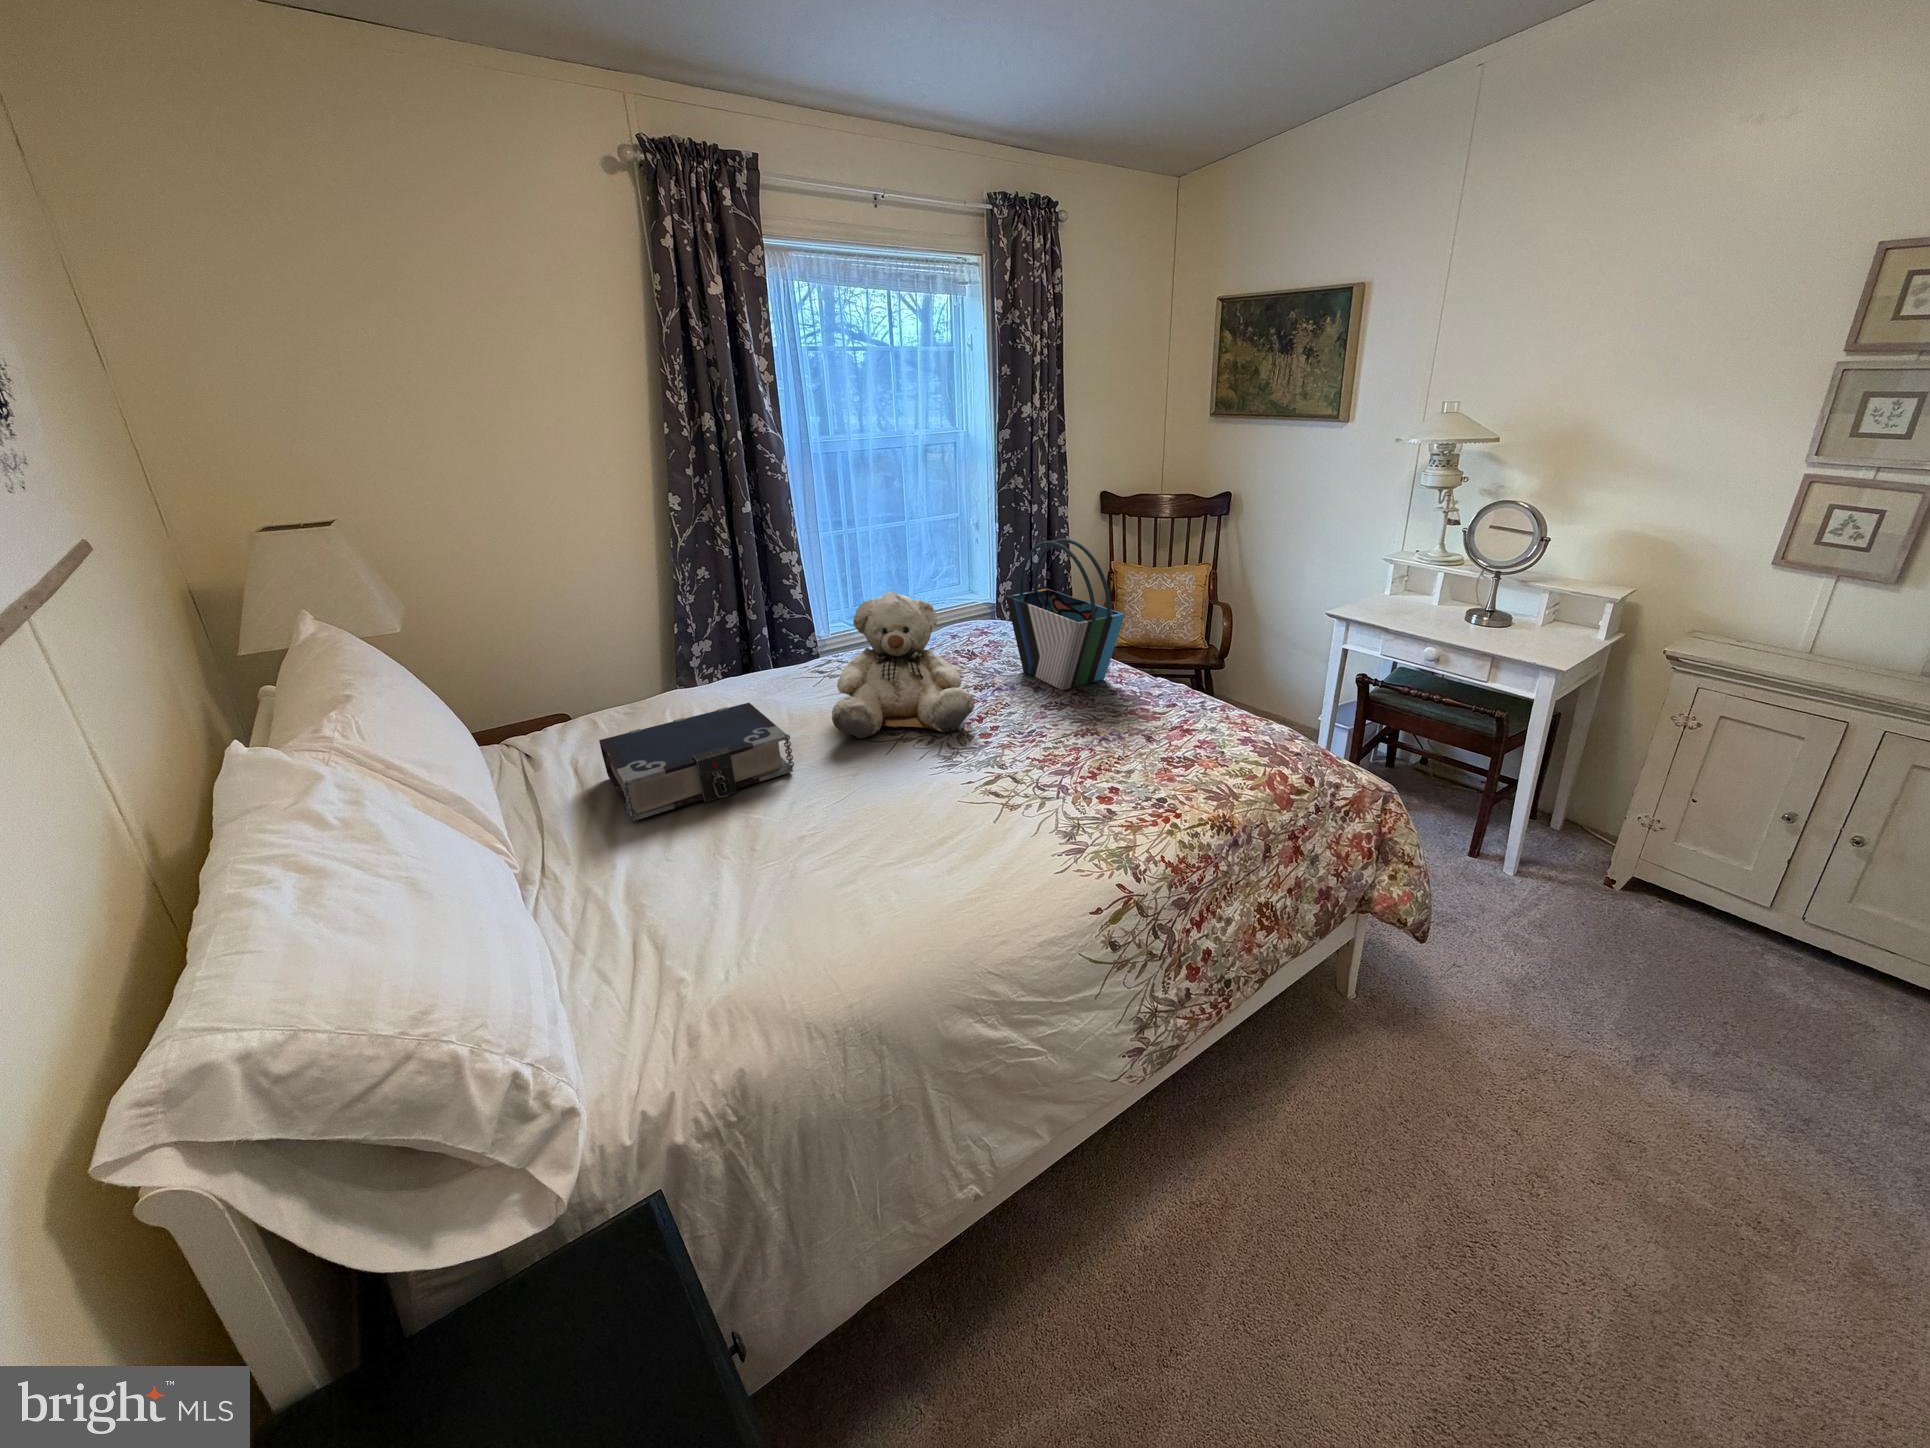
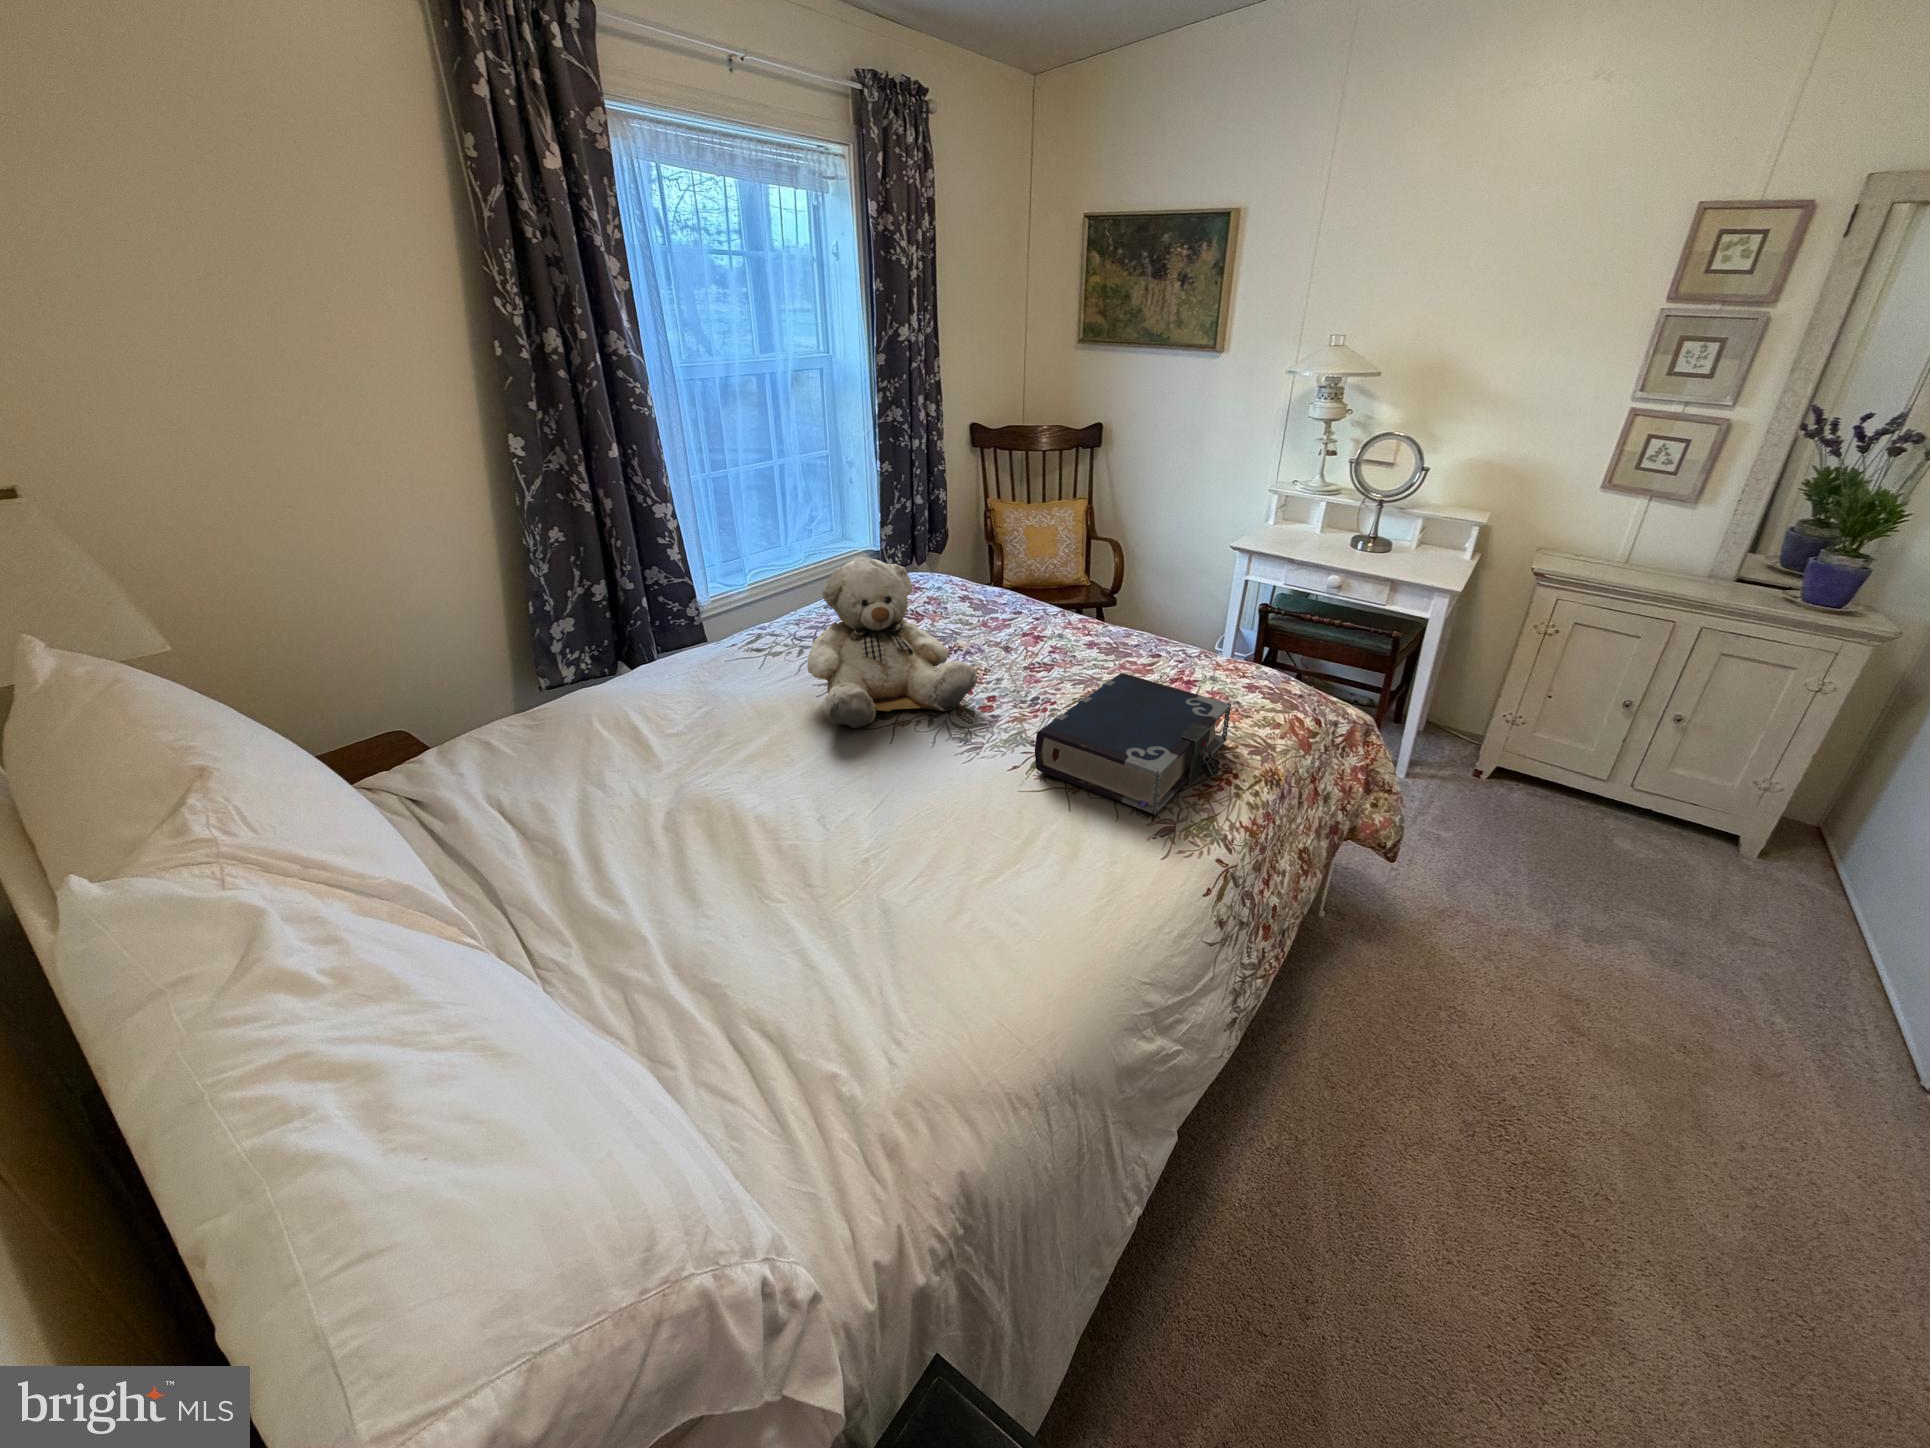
tote bag: present [1006,539,1125,690] -> none [957,487,1101,651]
book: present [599,703,794,821] -> present [1035,673,1231,814]

